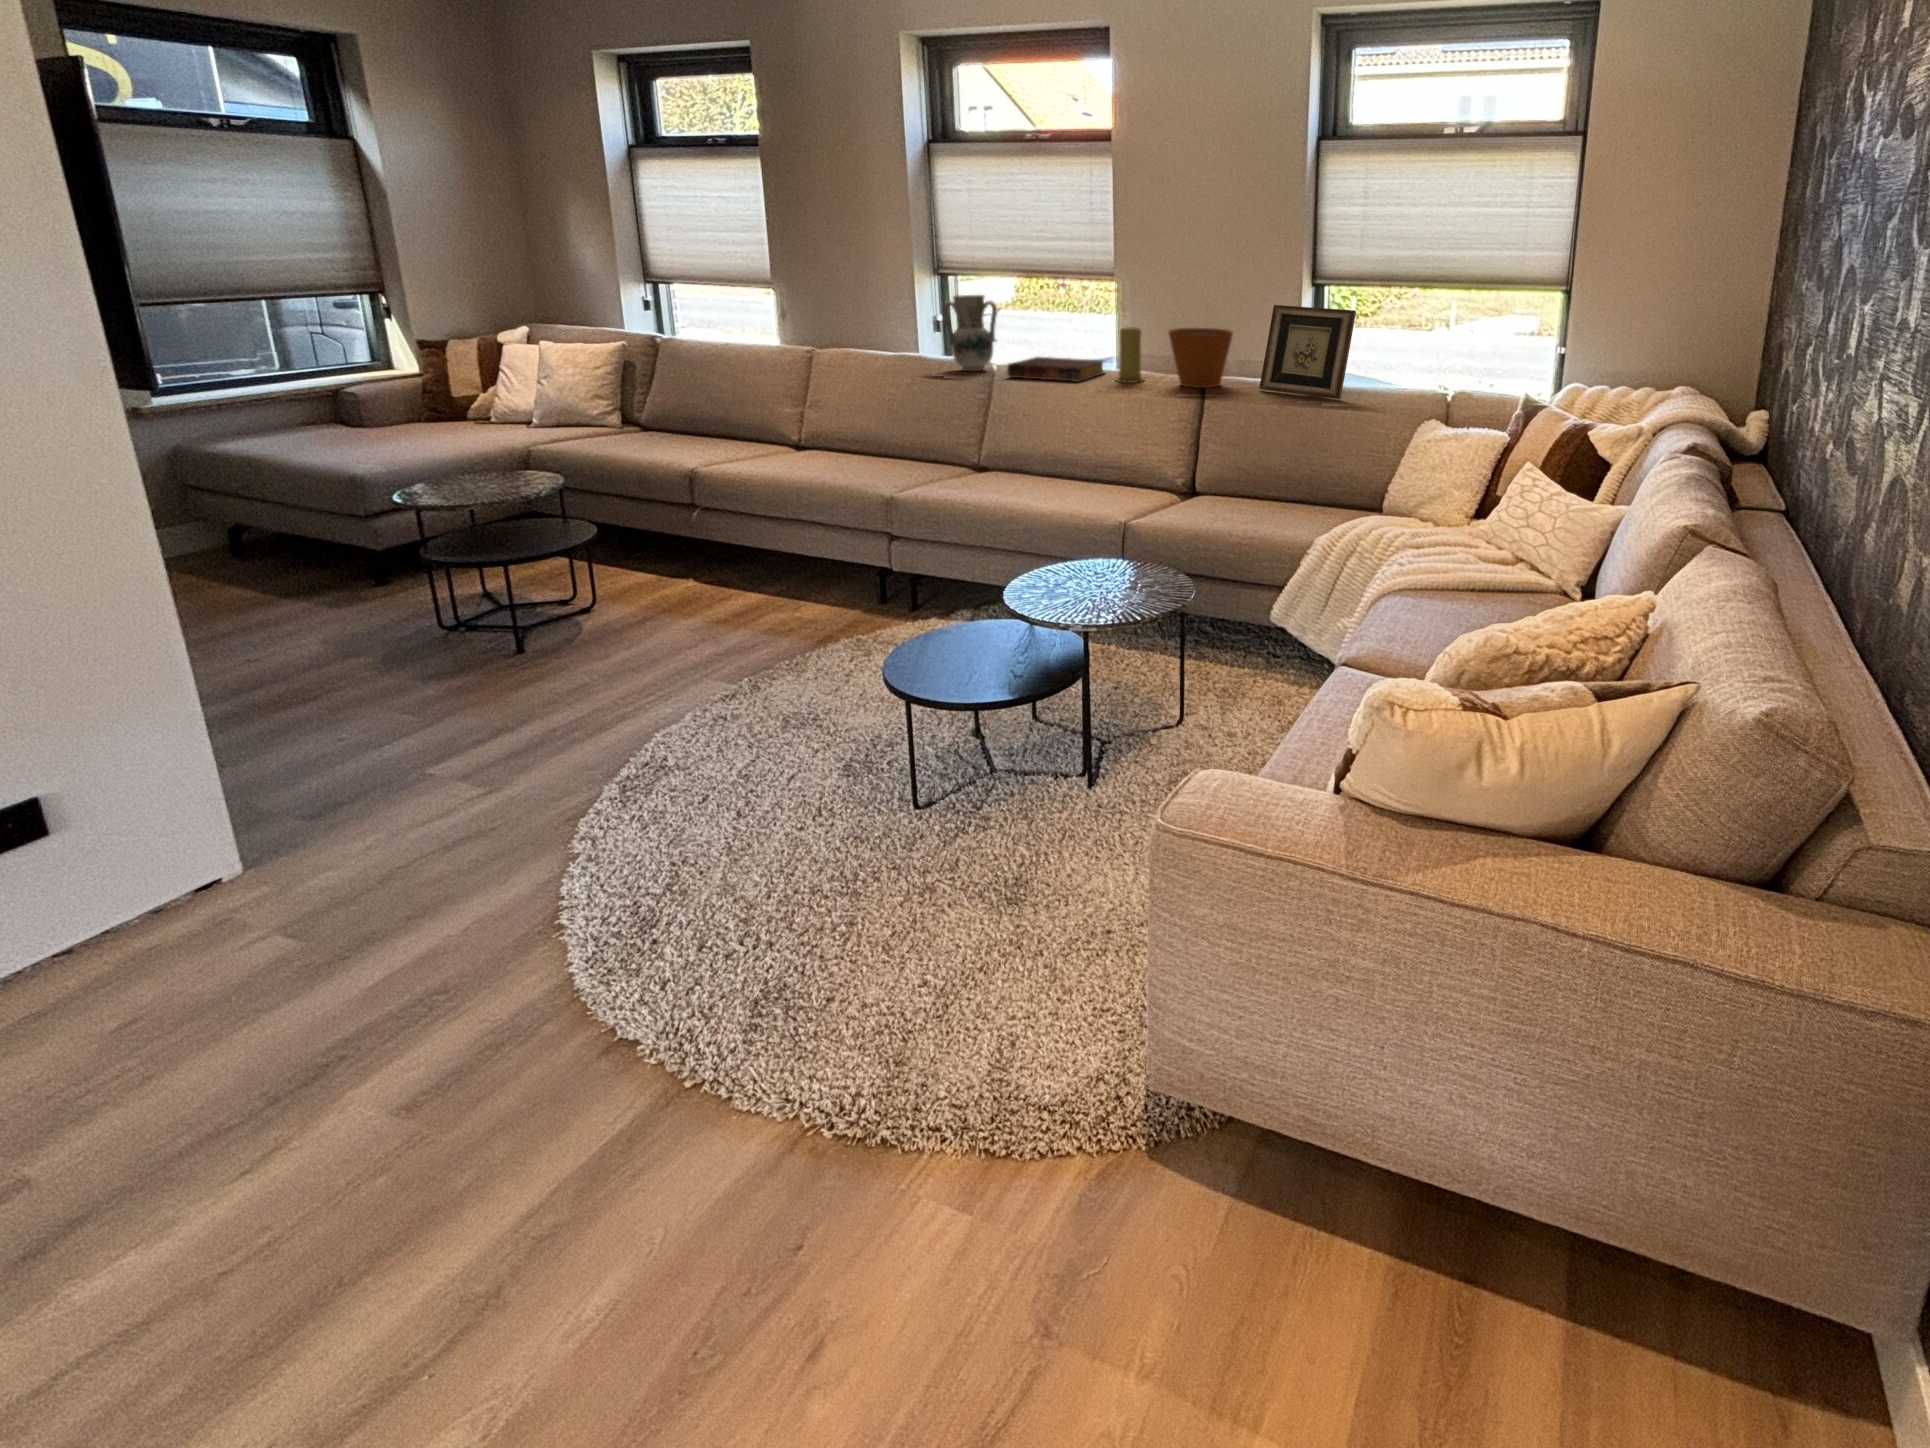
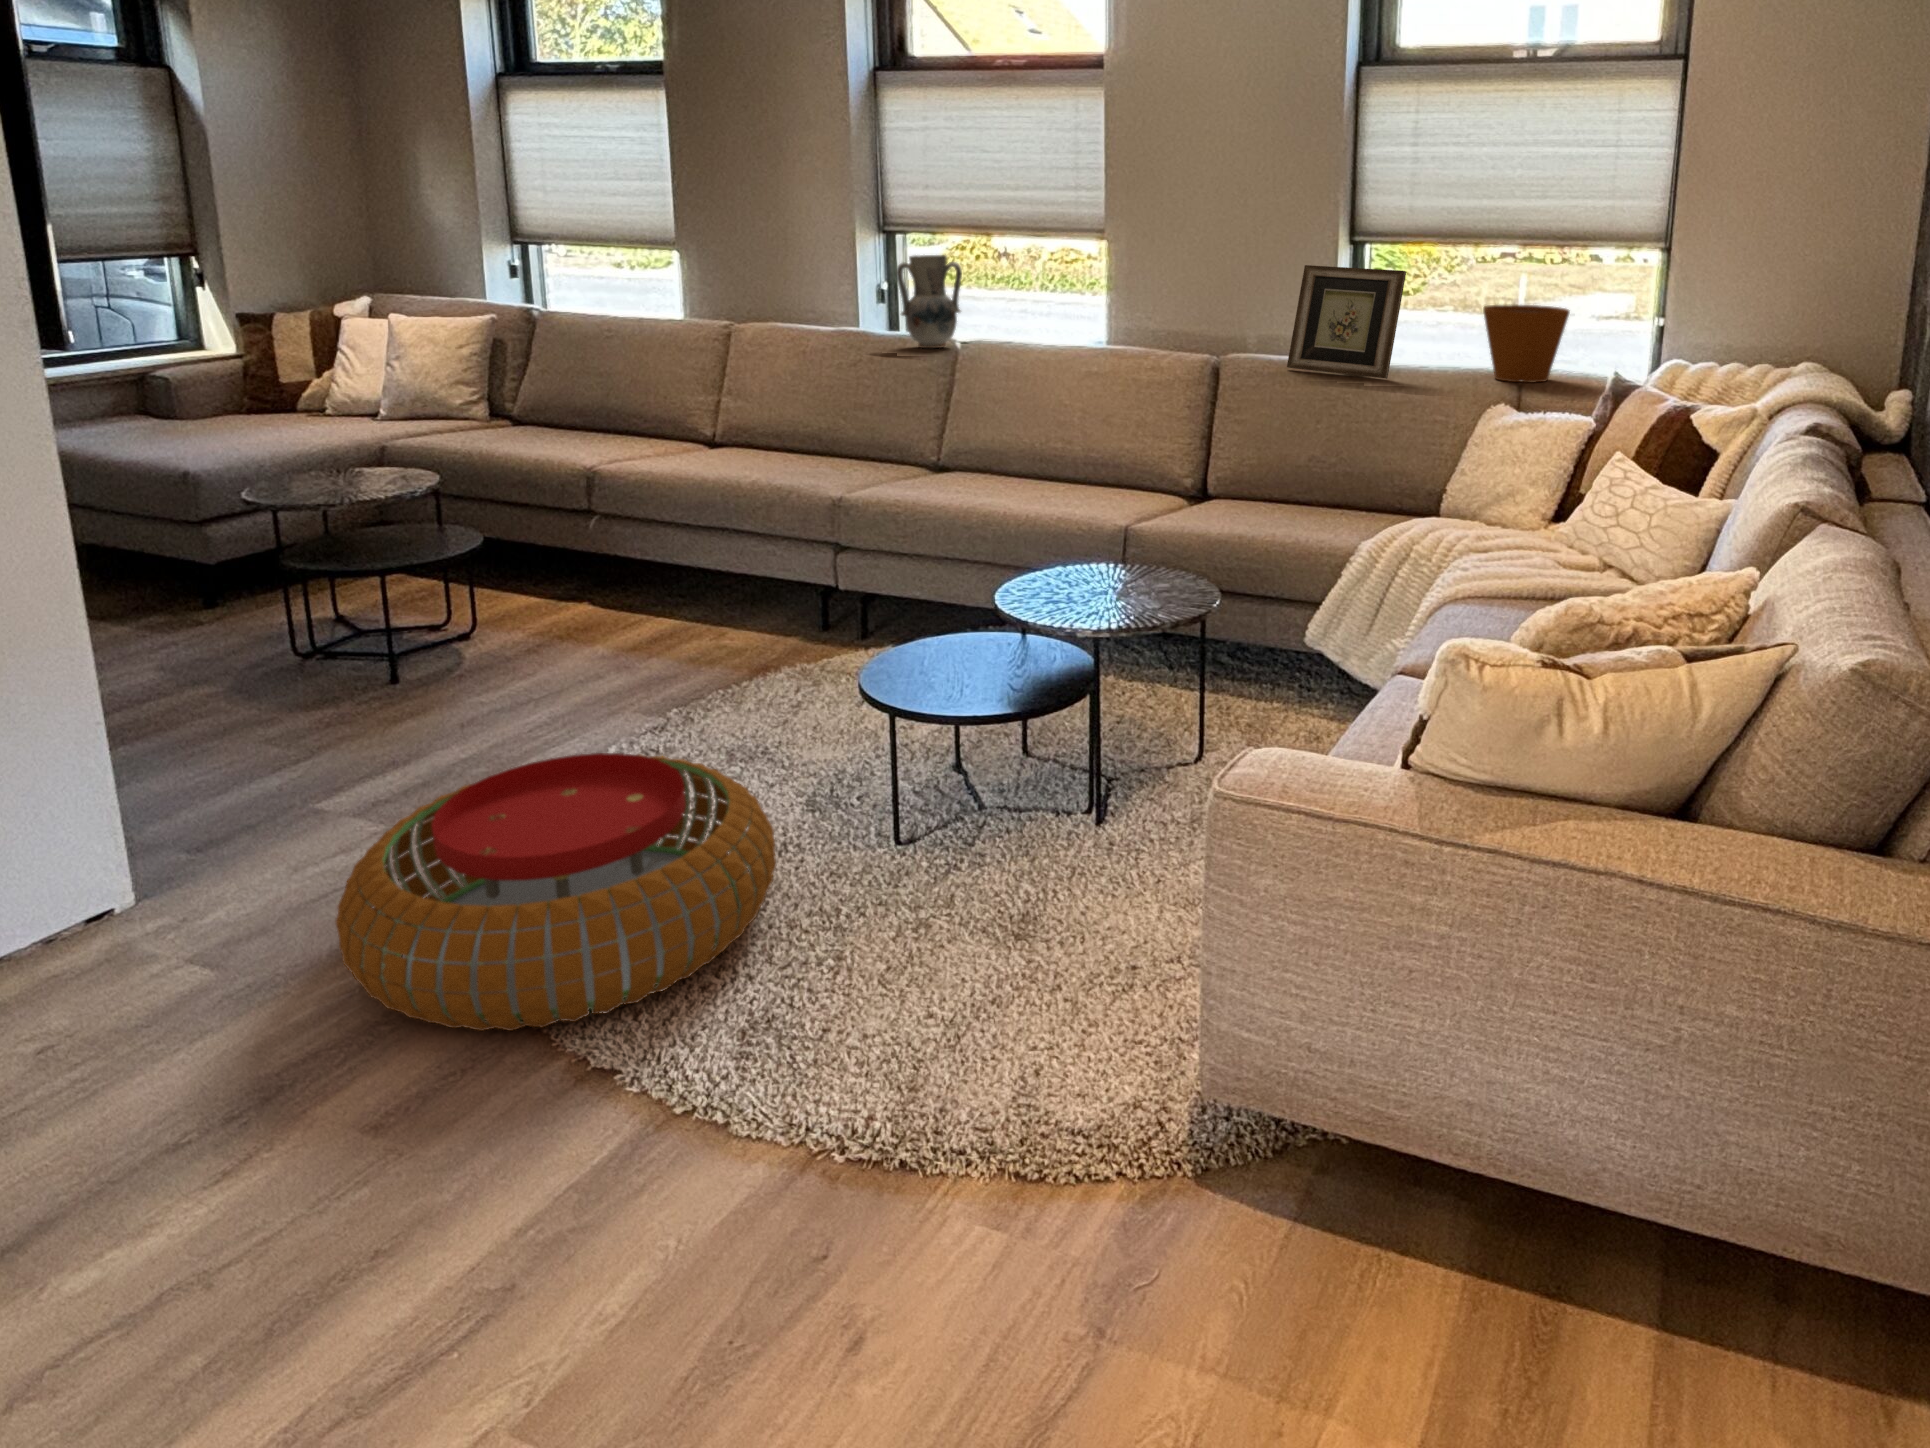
candle: present [1116,327,1144,383] -> none [1108,293,1145,361]
flower pot: present [1168,328,1233,388] -> present [1483,305,1570,382]
book: present [1007,357,1104,382] -> none [976,331,1095,360]
pouf: none [394,734,805,1004] -> present [336,753,776,1031]

